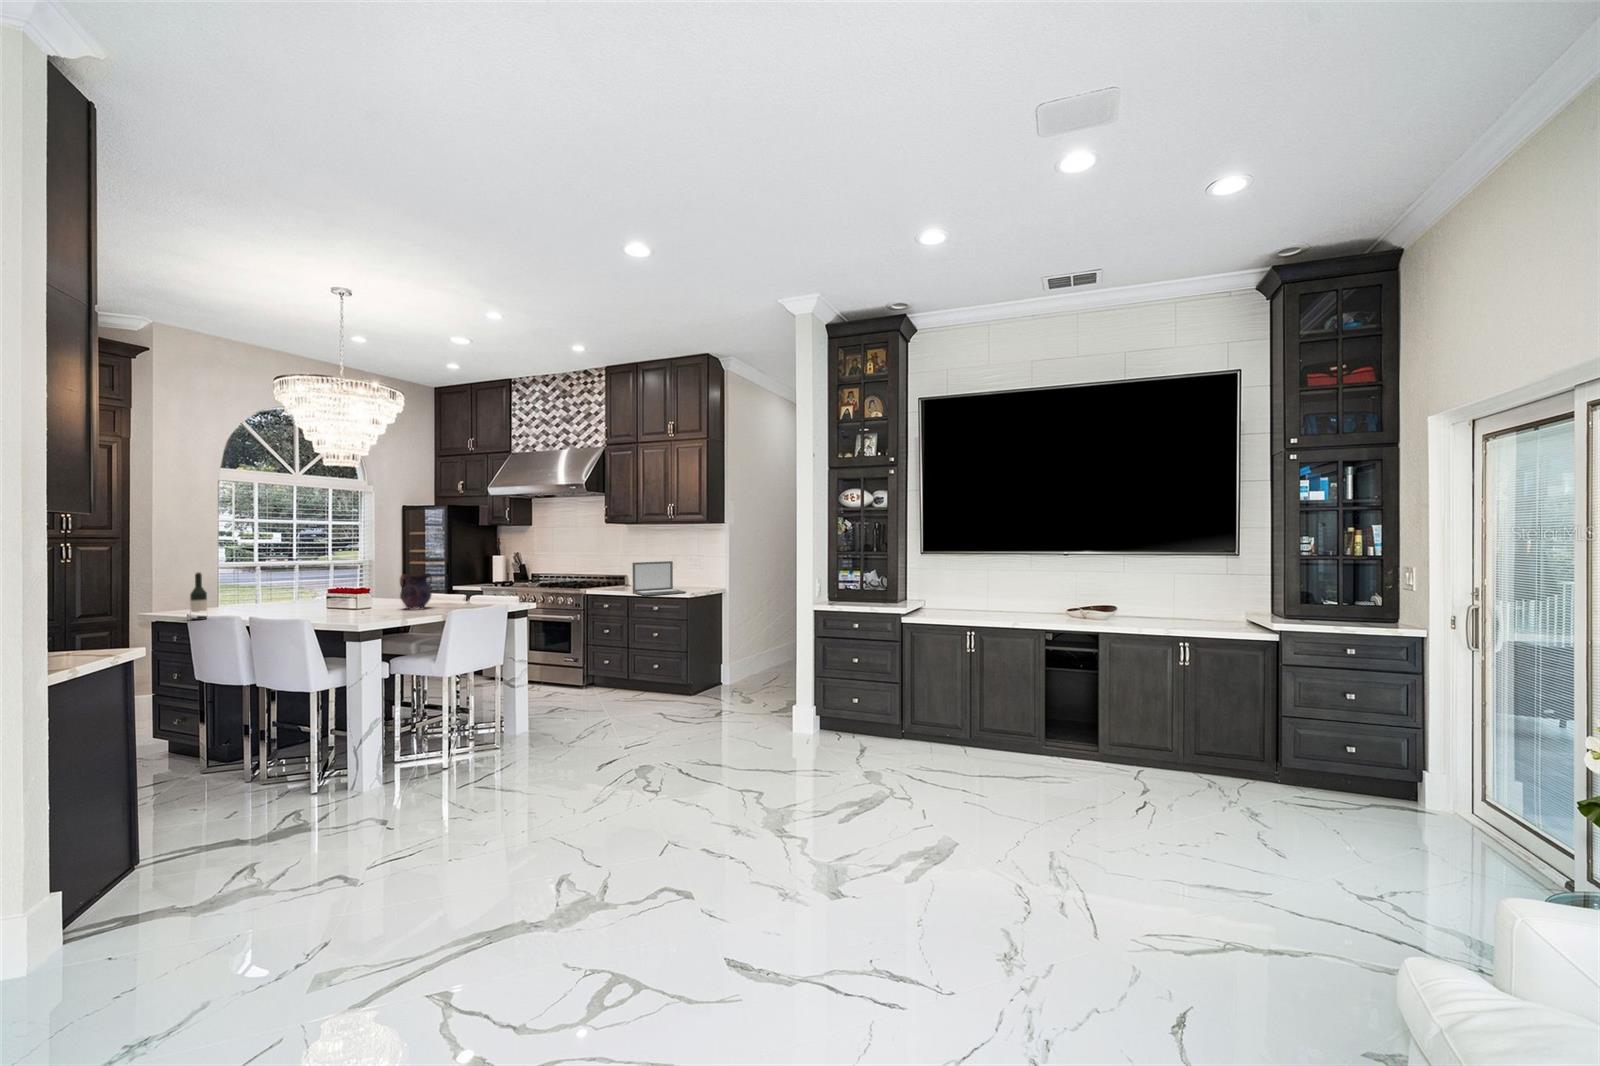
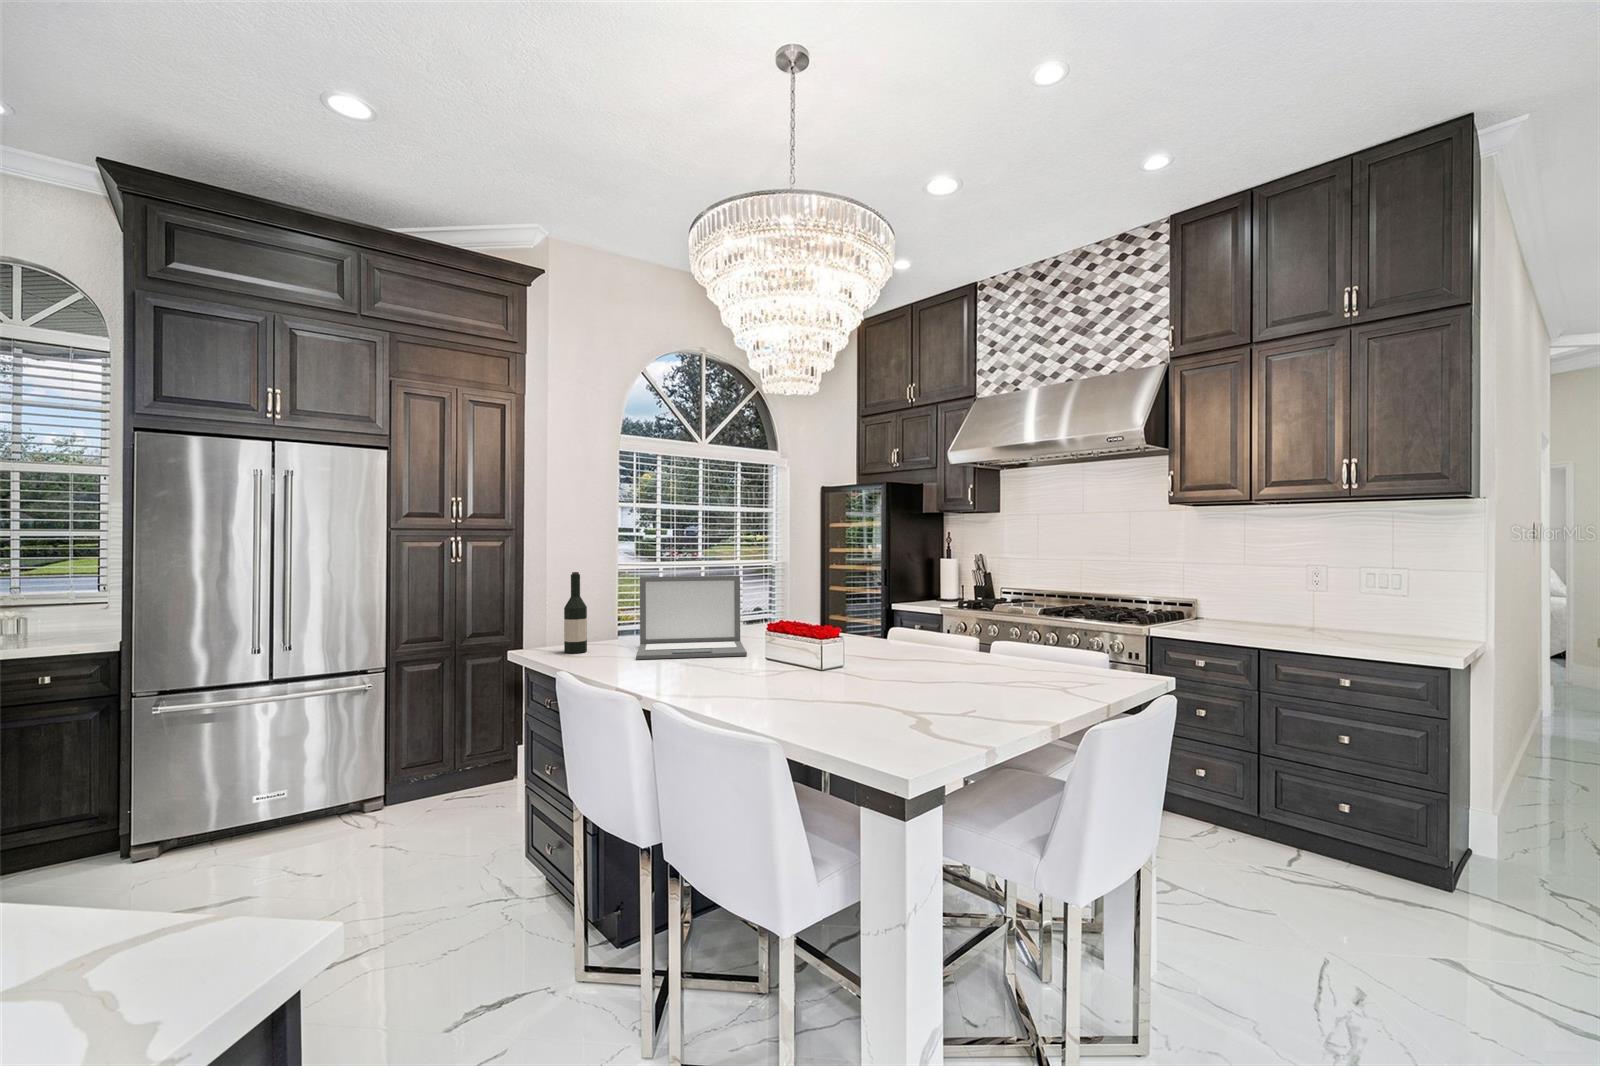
laptop: present [632,561,686,596] -> present [636,576,747,659]
vase: present [400,573,432,609] -> none [871,583,923,650]

